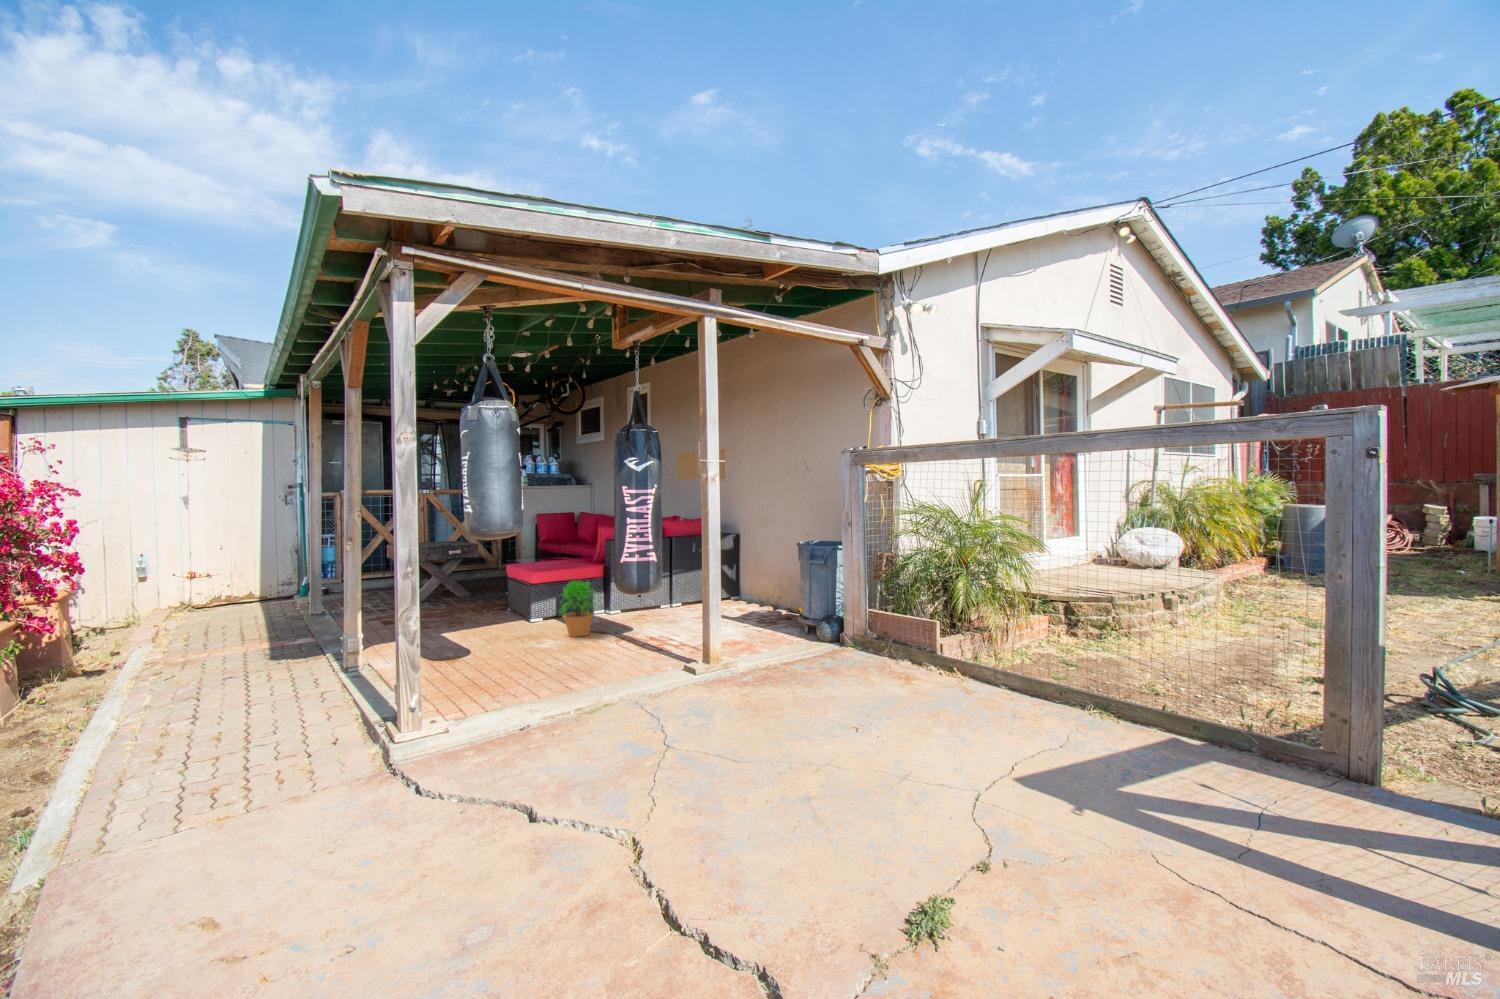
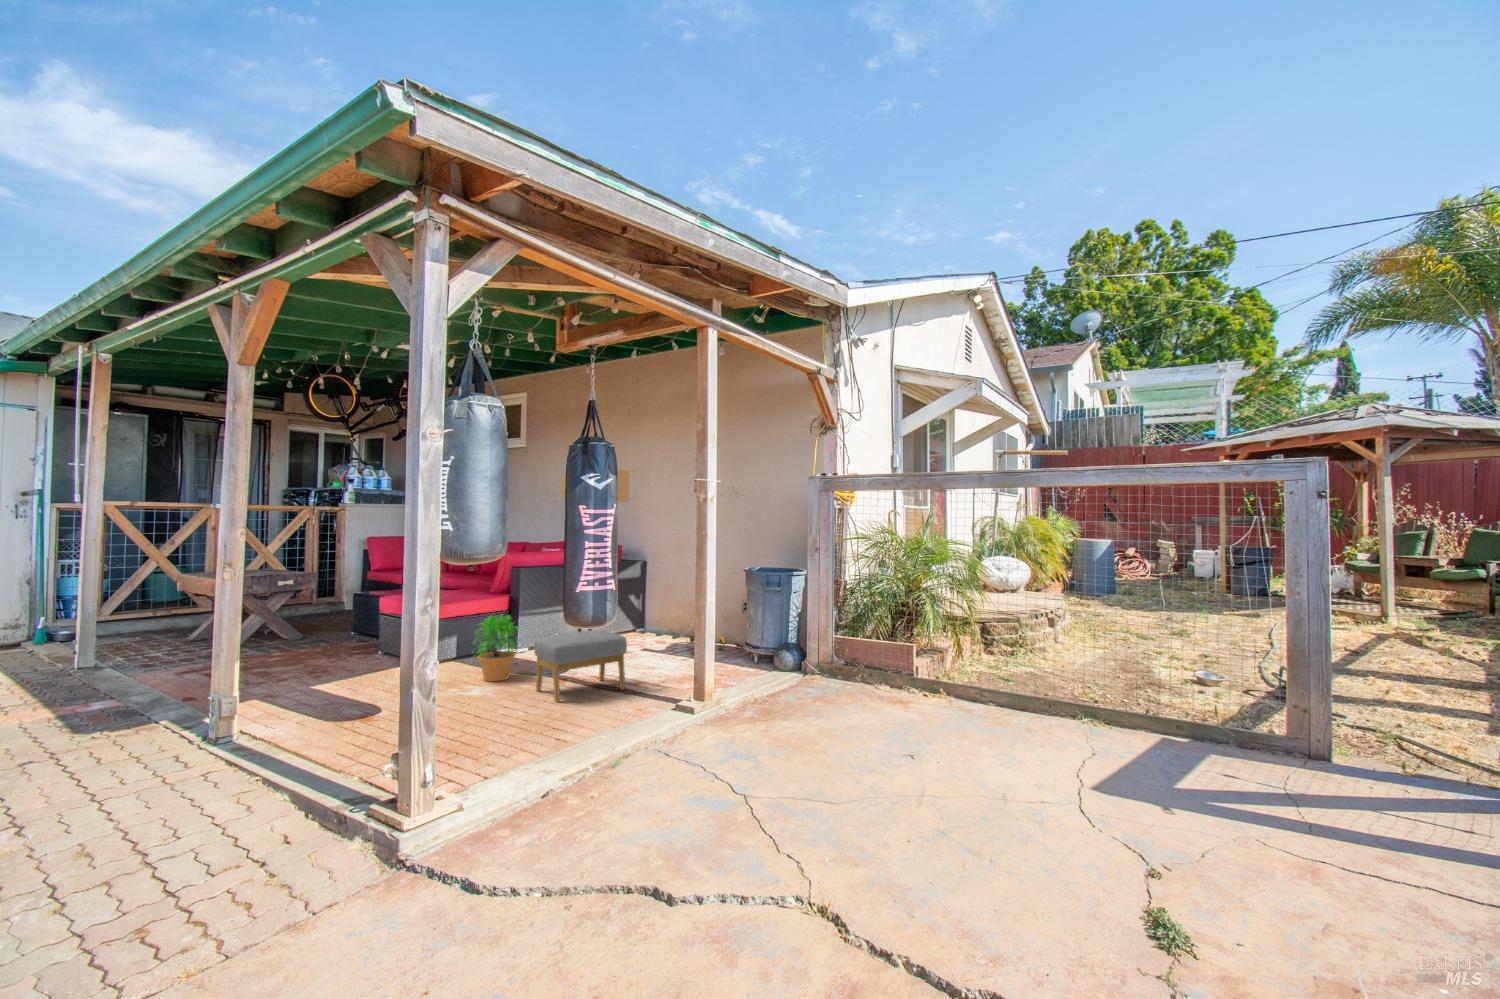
footstool: none [596,596,671,657] -> present [534,630,627,703]

